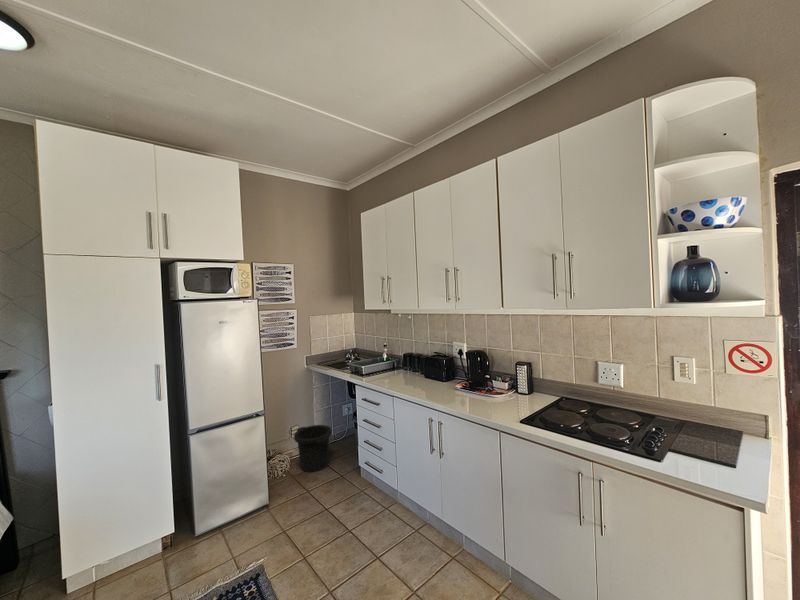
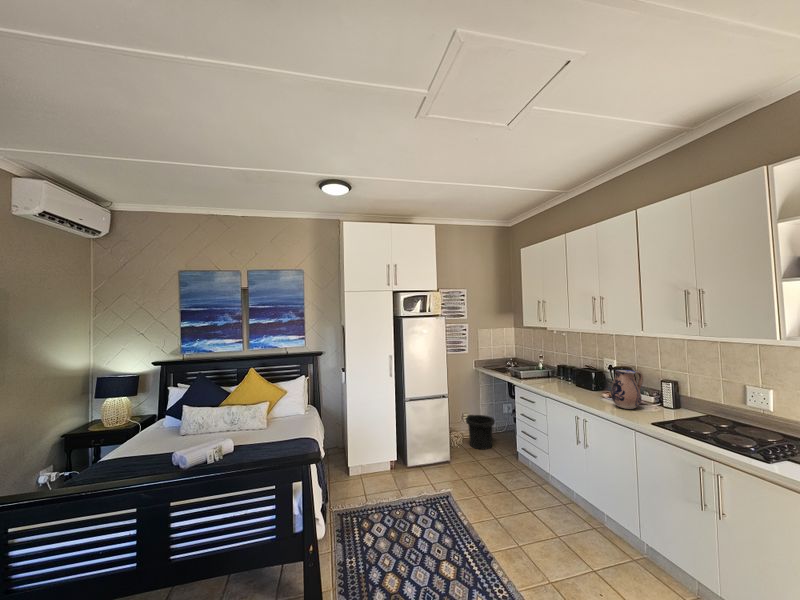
ceramic pitcher: none [468,355,500,403] -> present [611,370,643,409]

